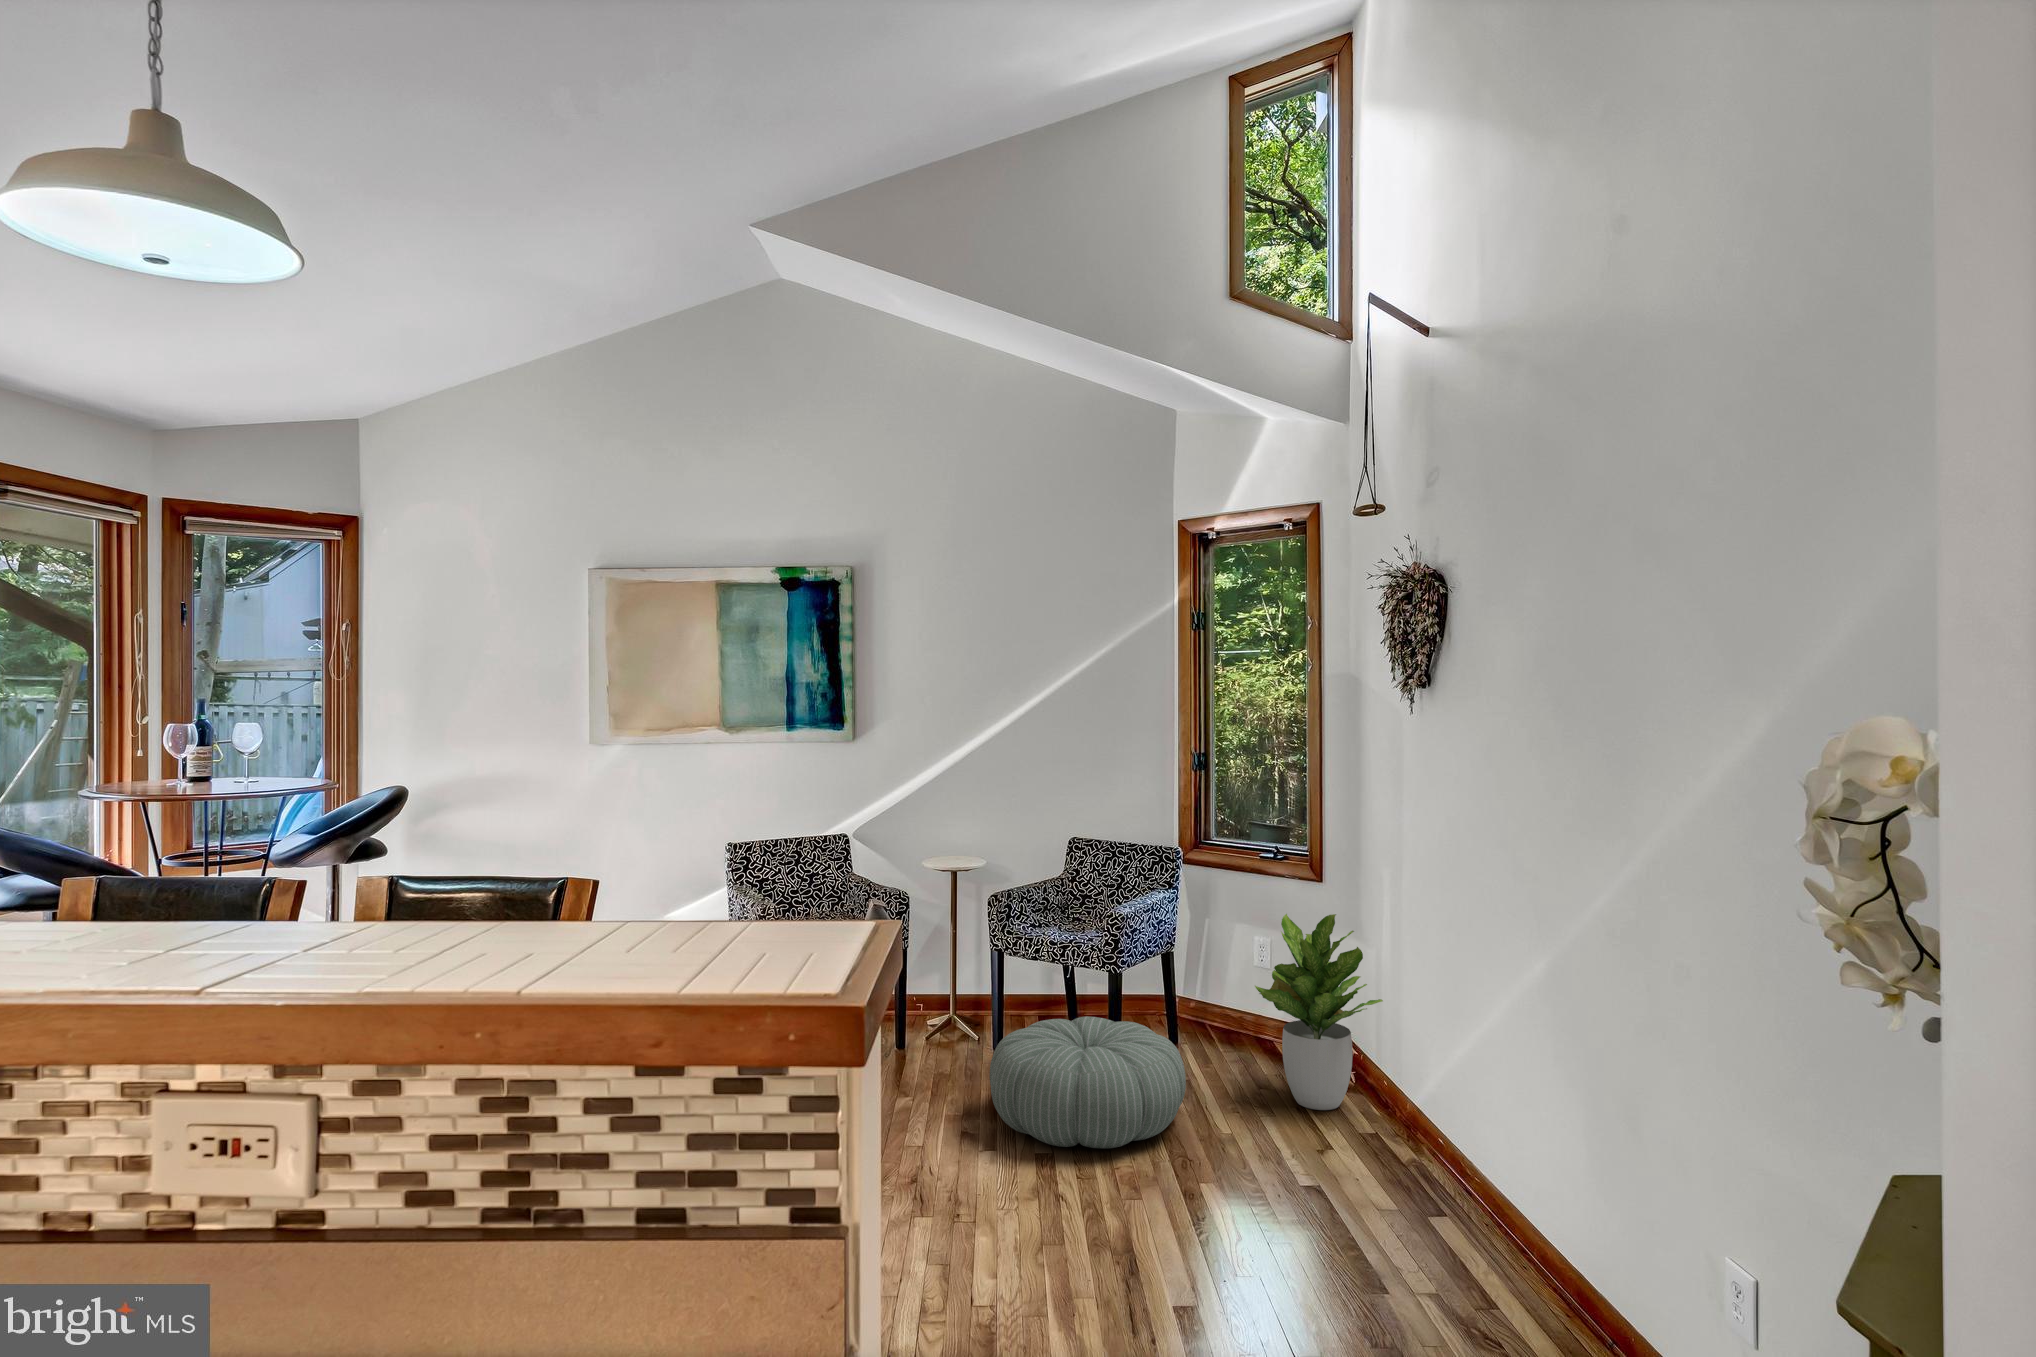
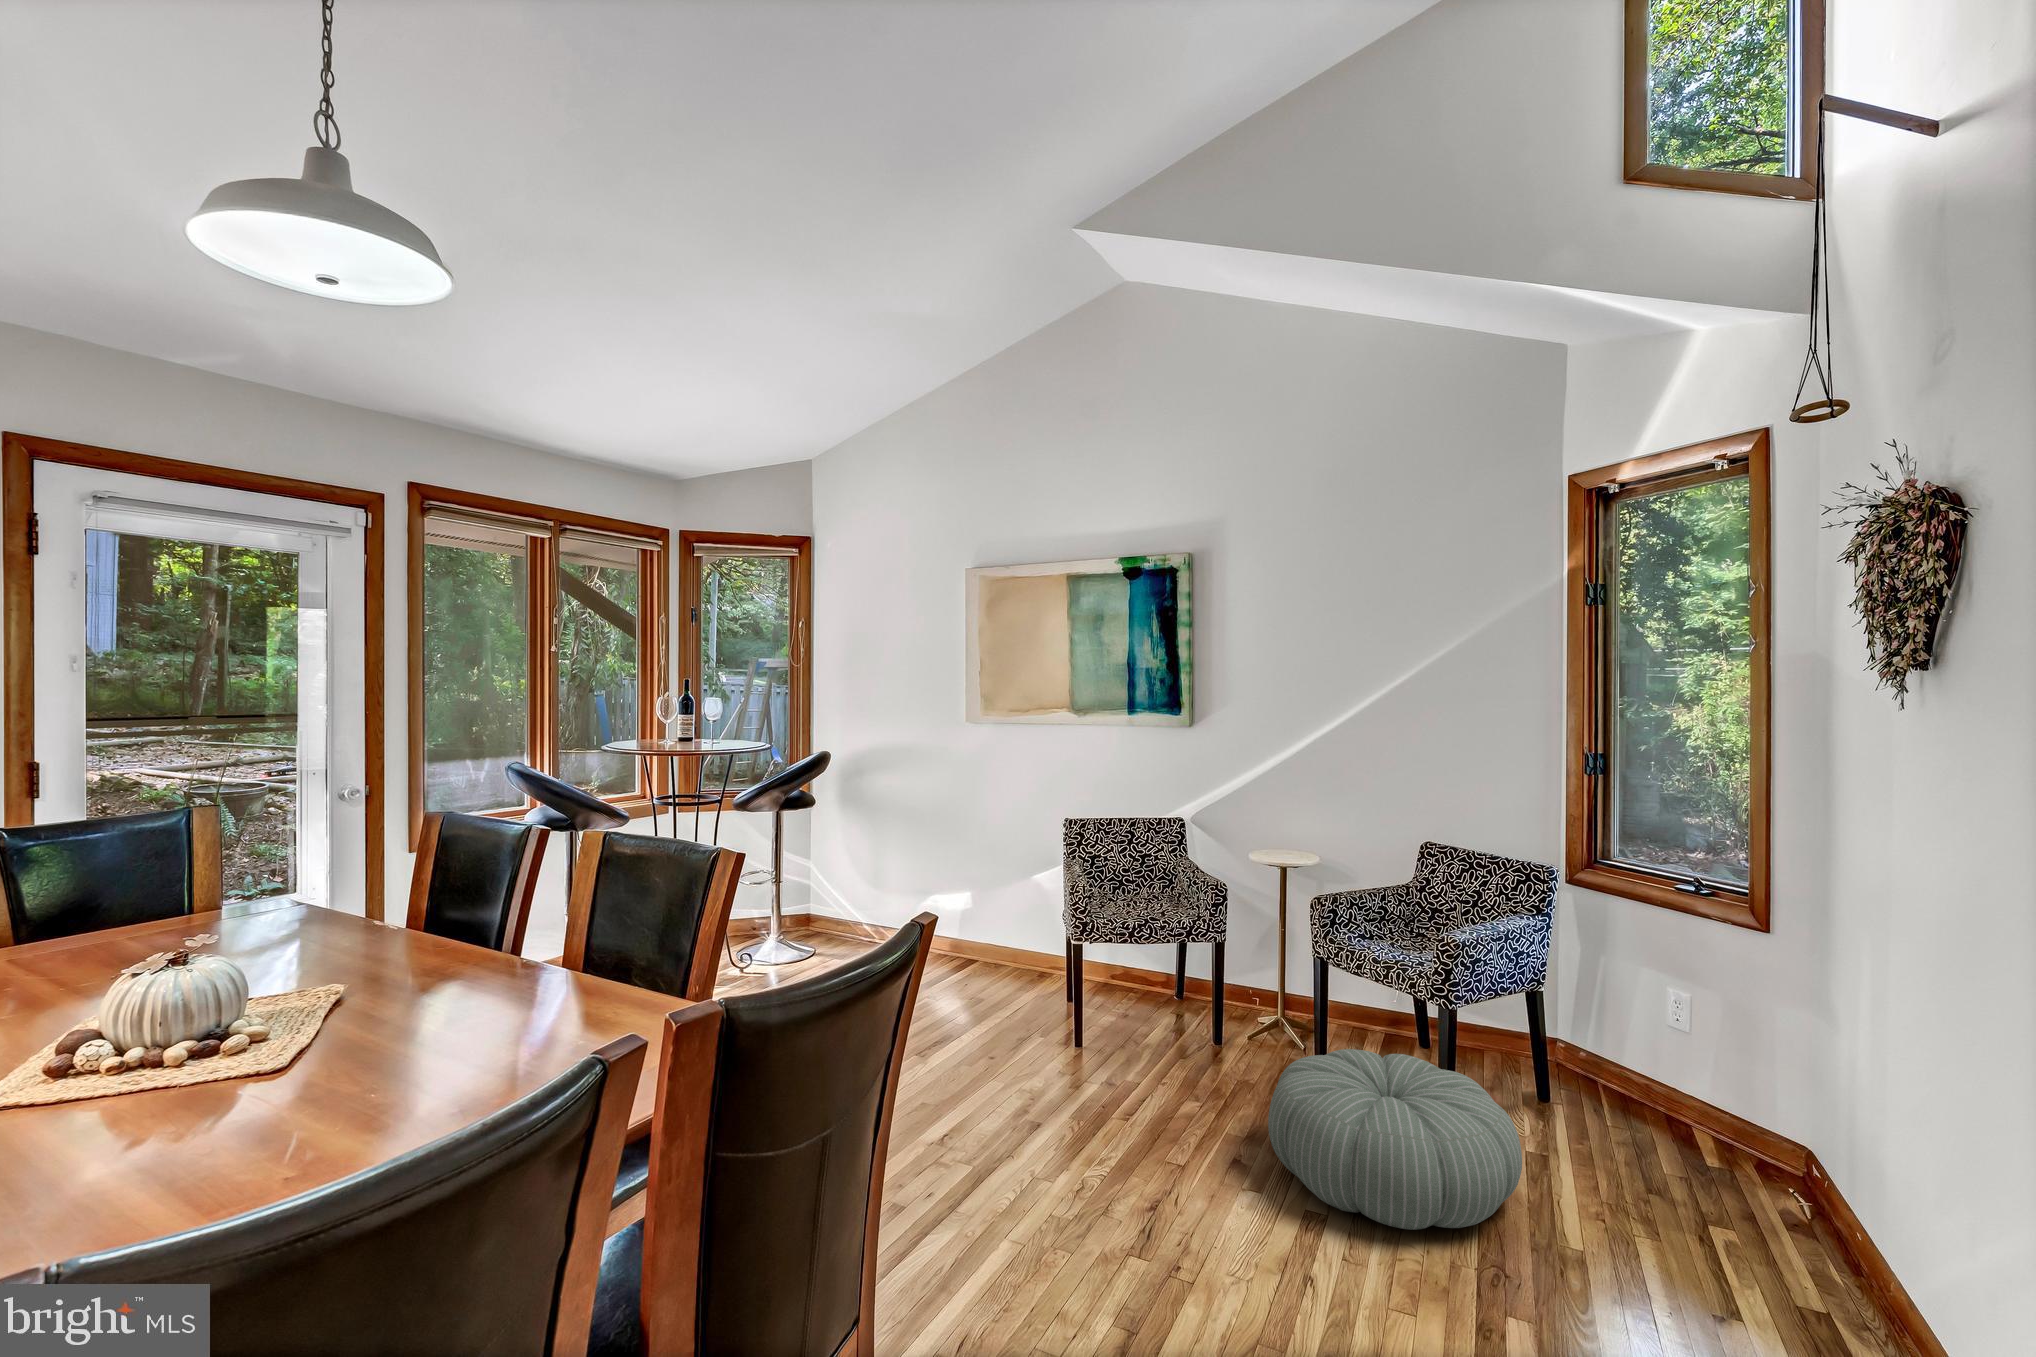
potted plant: present [1255,914,1383,1110] -> none [1636,971,1853,1255]

